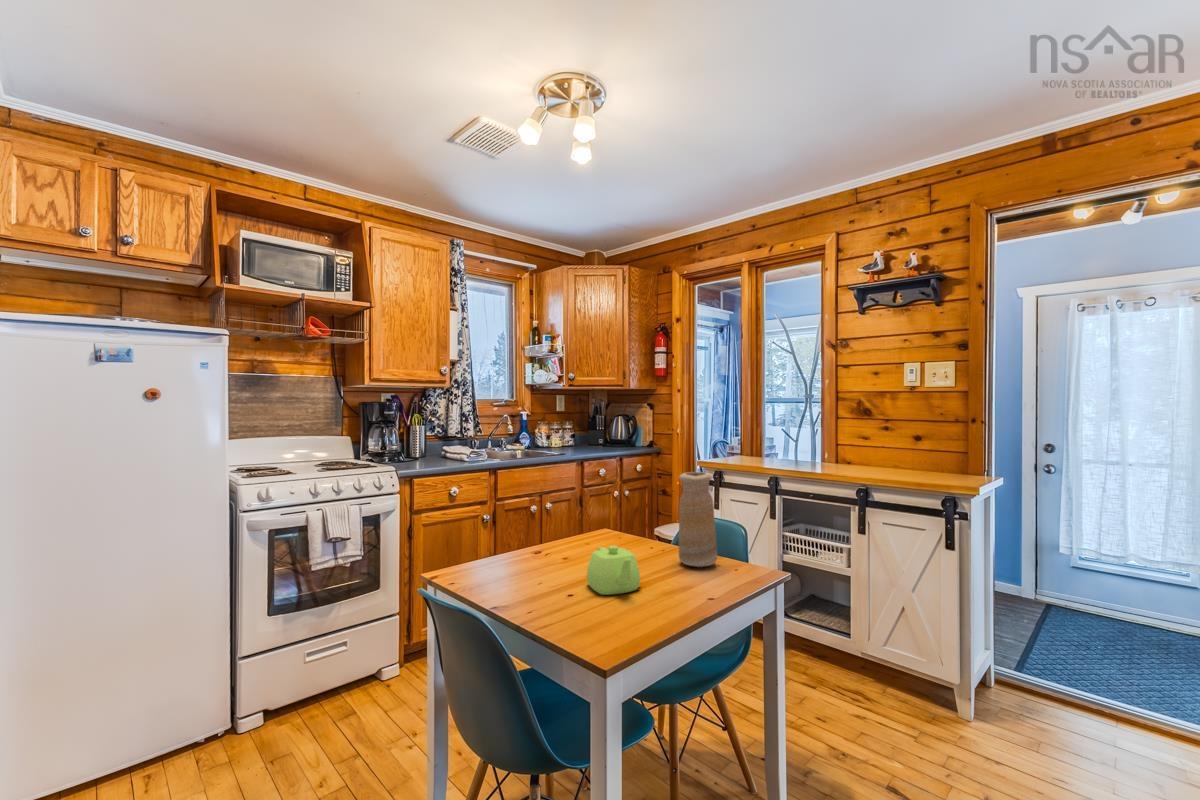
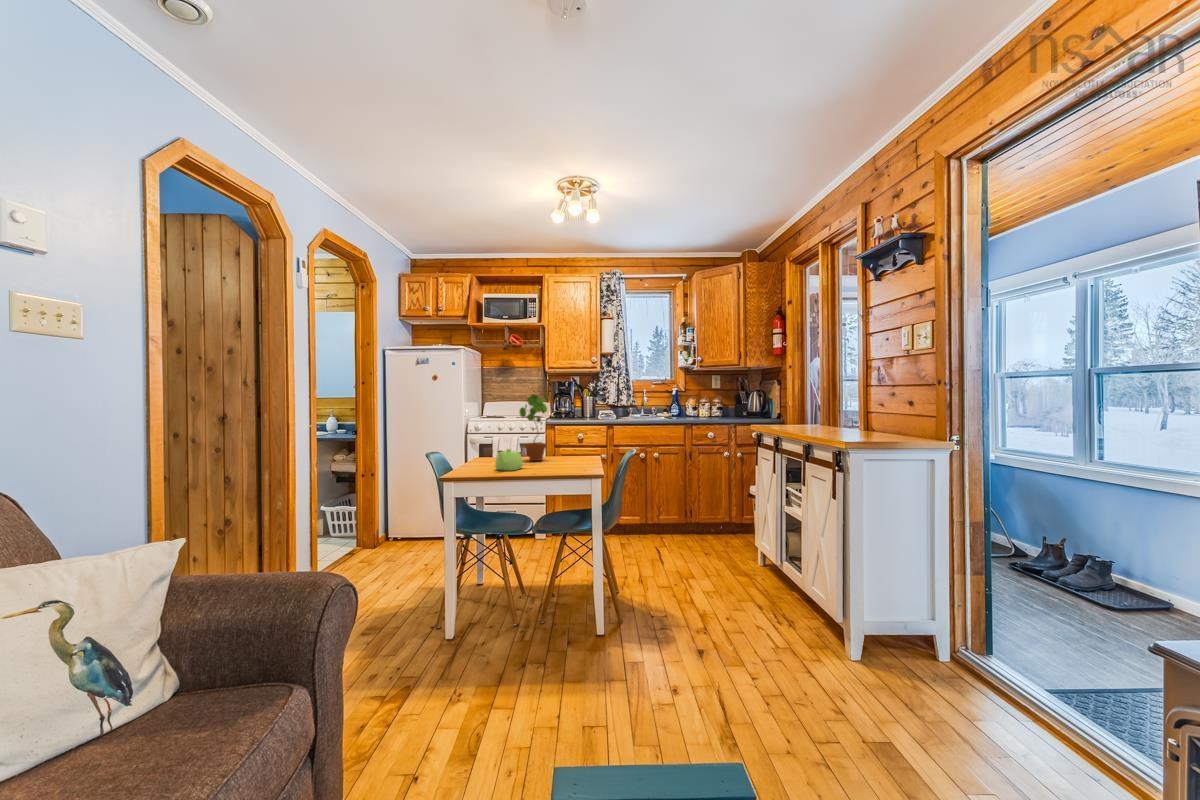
potted plant: none [546,431,598,557] -> present [519,394,549,461]
vase: present [679,472,717,567] -> none [558,417,580,469]

